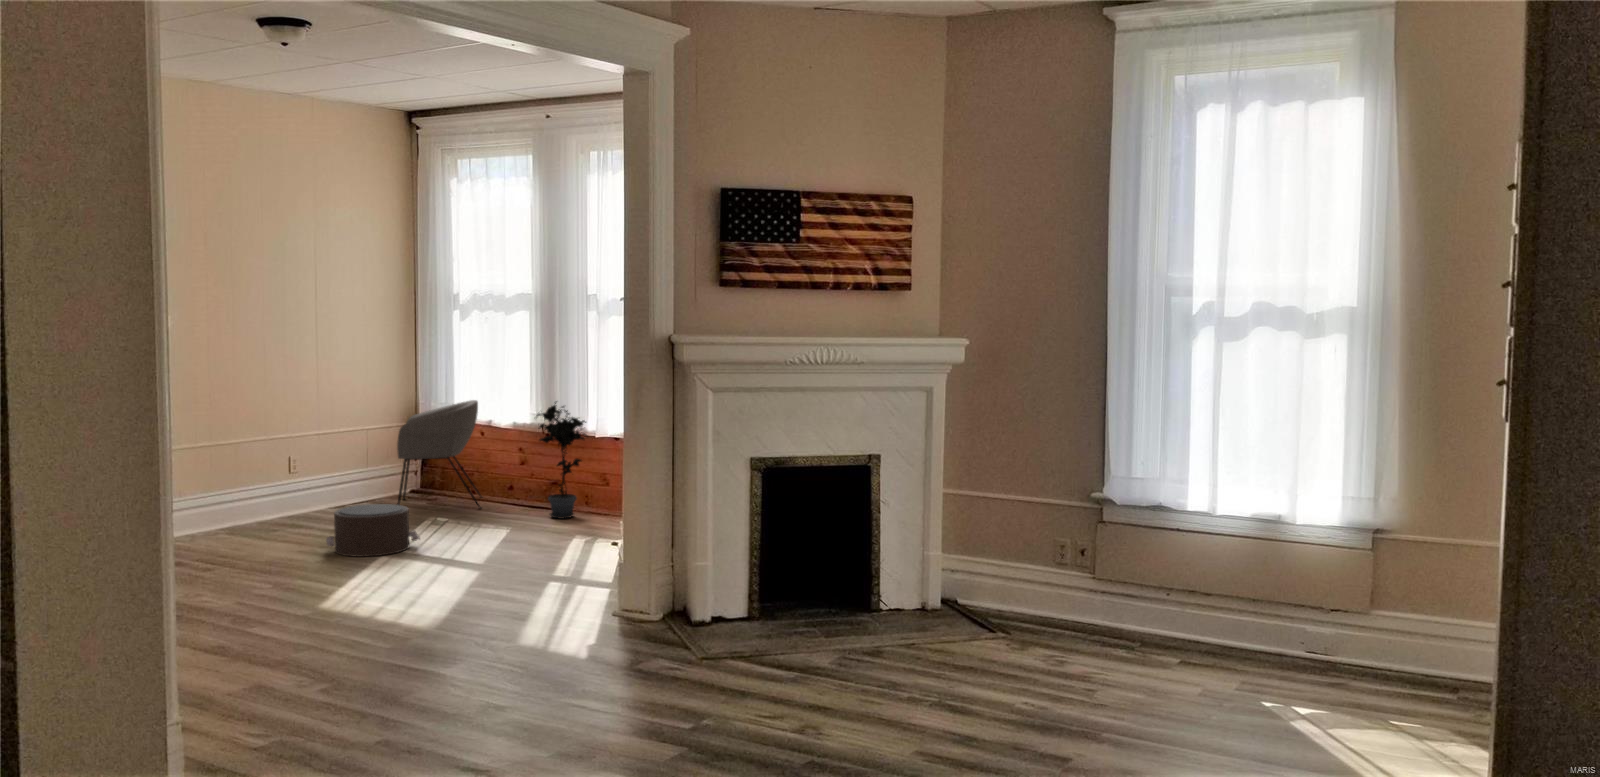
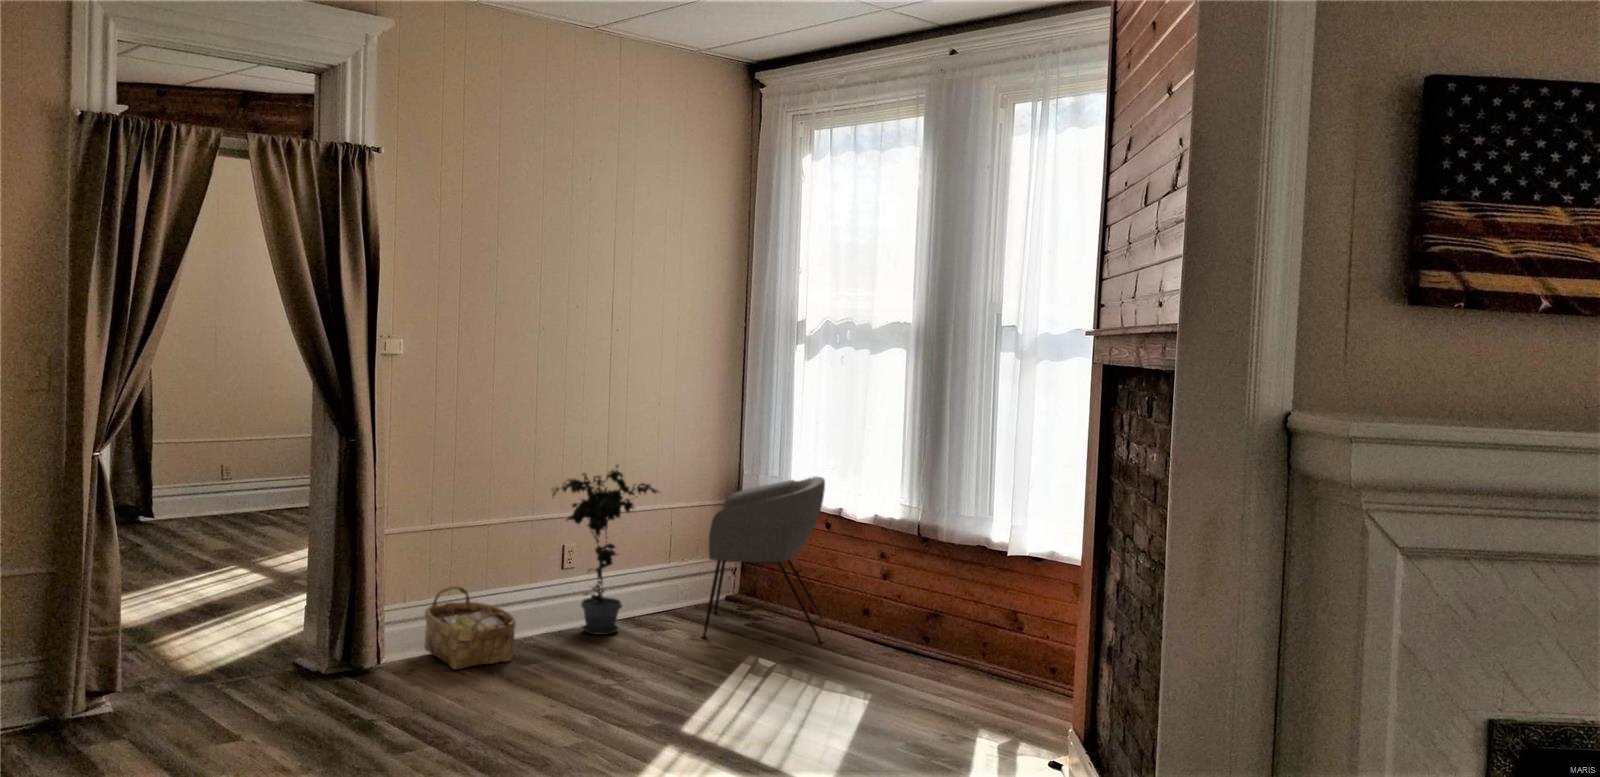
potted plant: present [537,403,588,519] -> present [553,465,658,635]
woven basket: none [195,485,263,538] -> present [424,586,516,670]
pouf: present [326,504,420,557] -> none [586,645,730,741]

